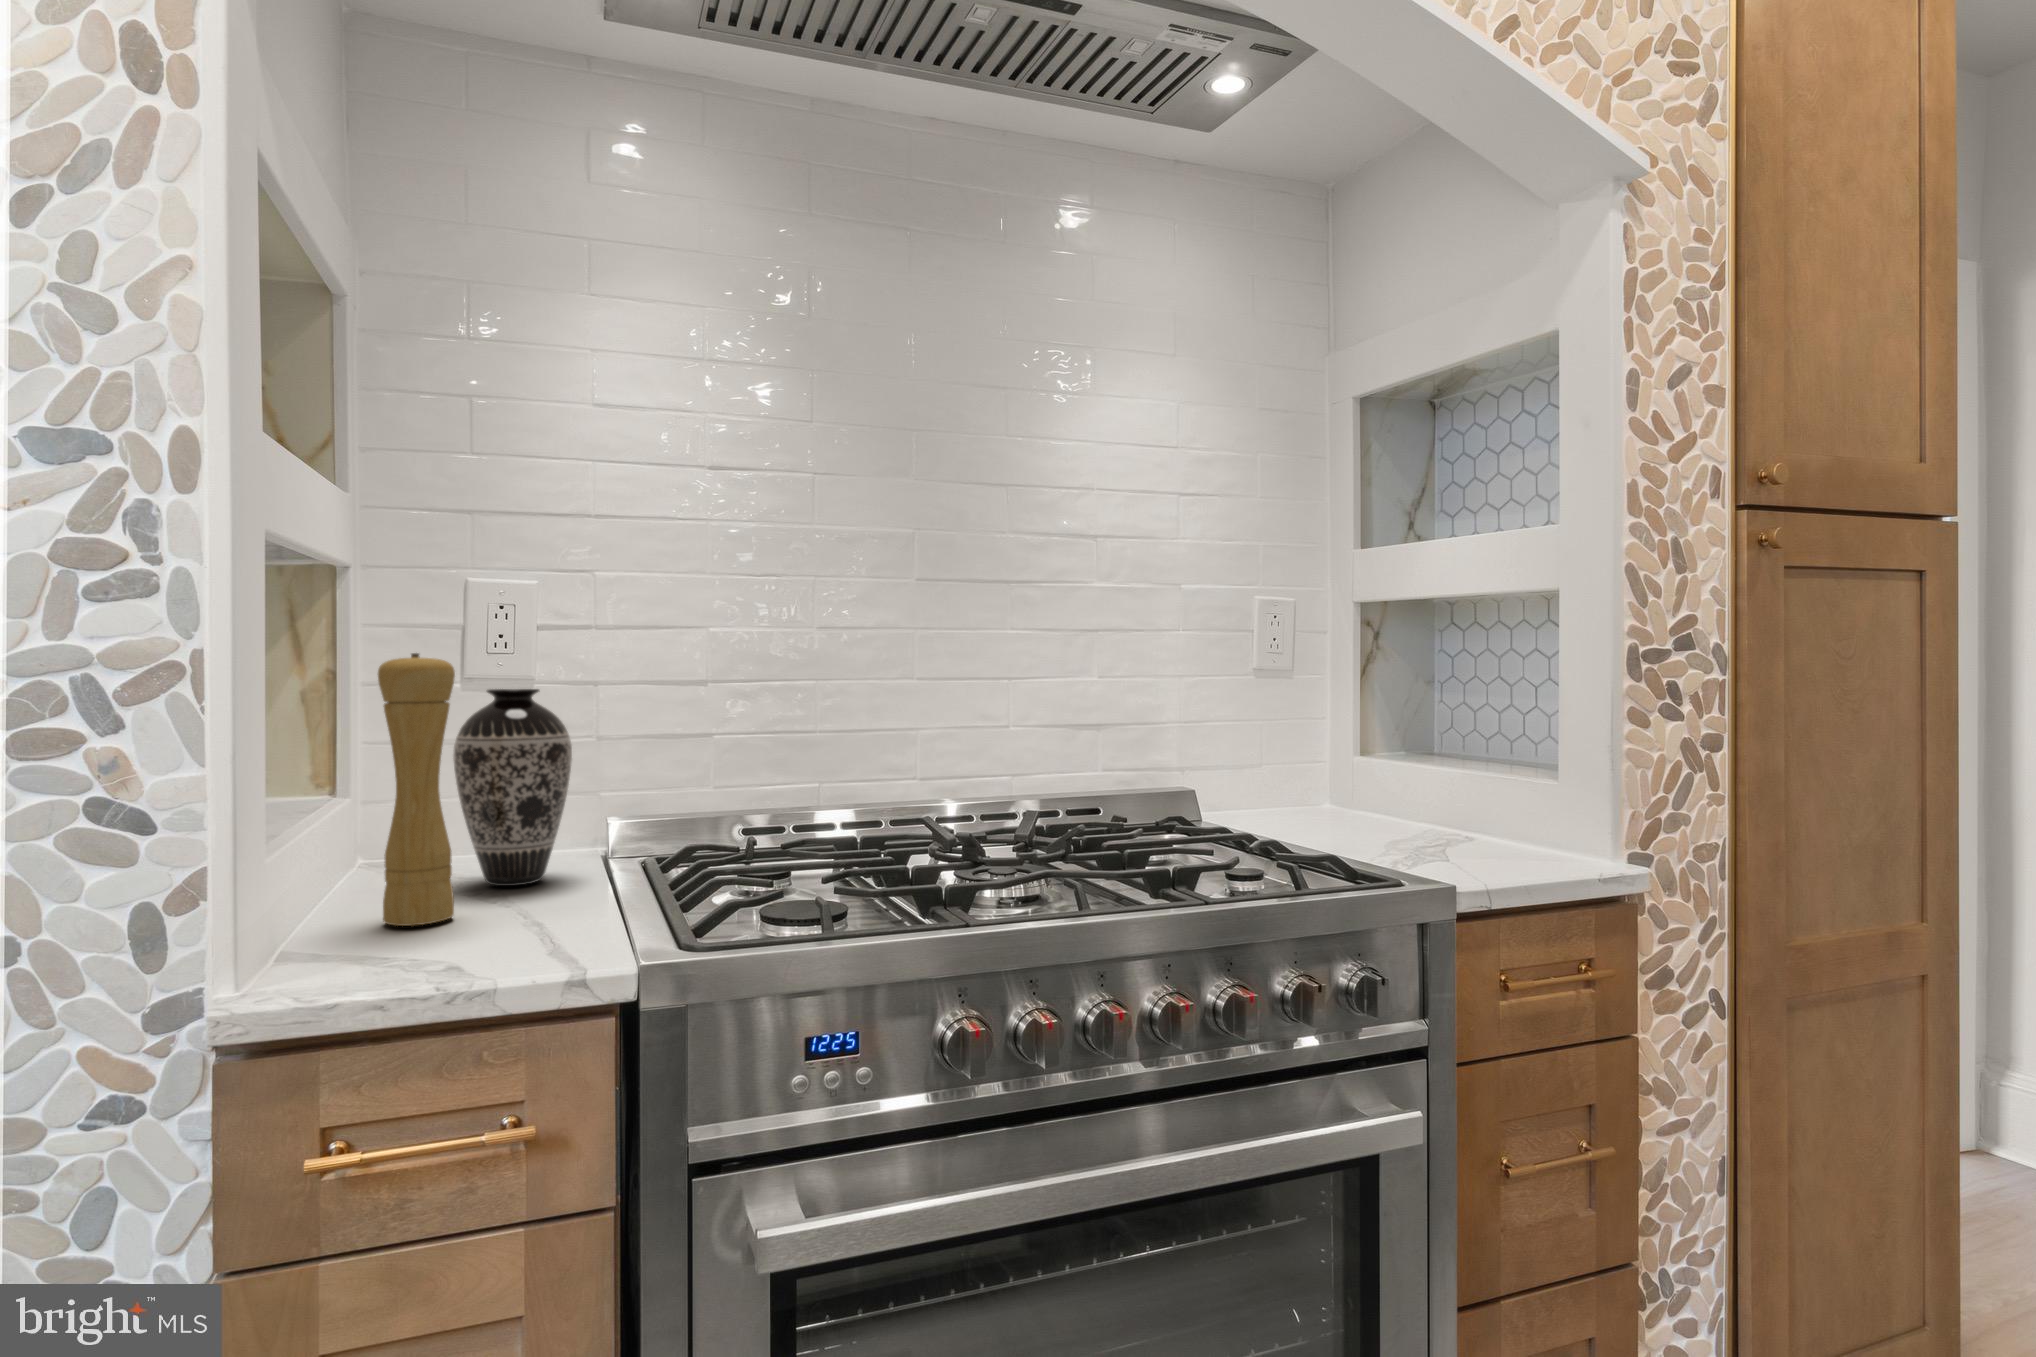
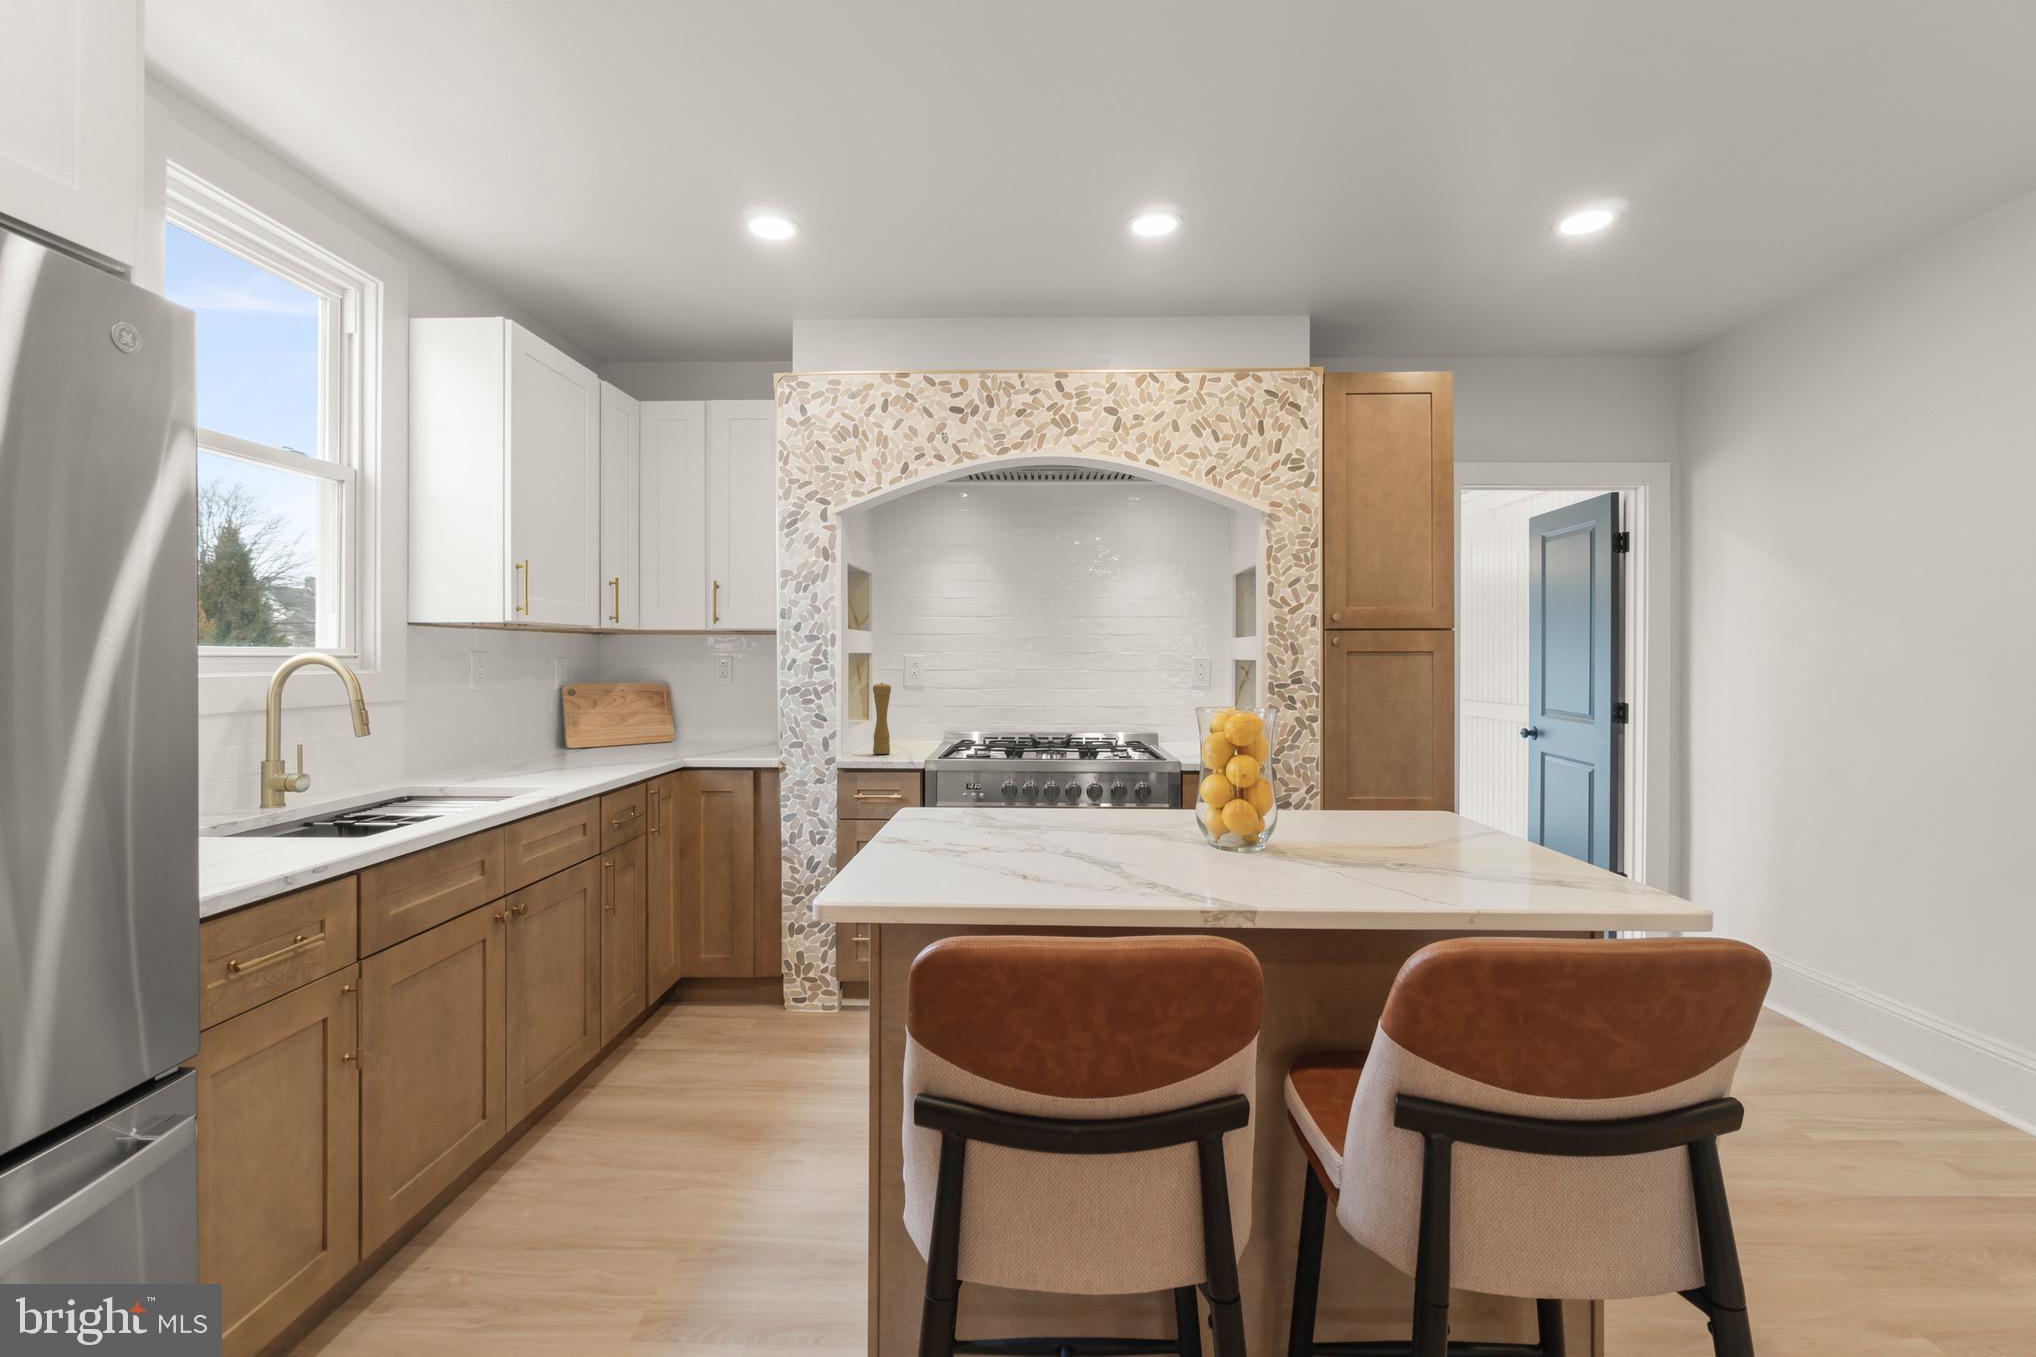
decorative vase: present [453,689,572,886] -> none [894,693,925,750]

